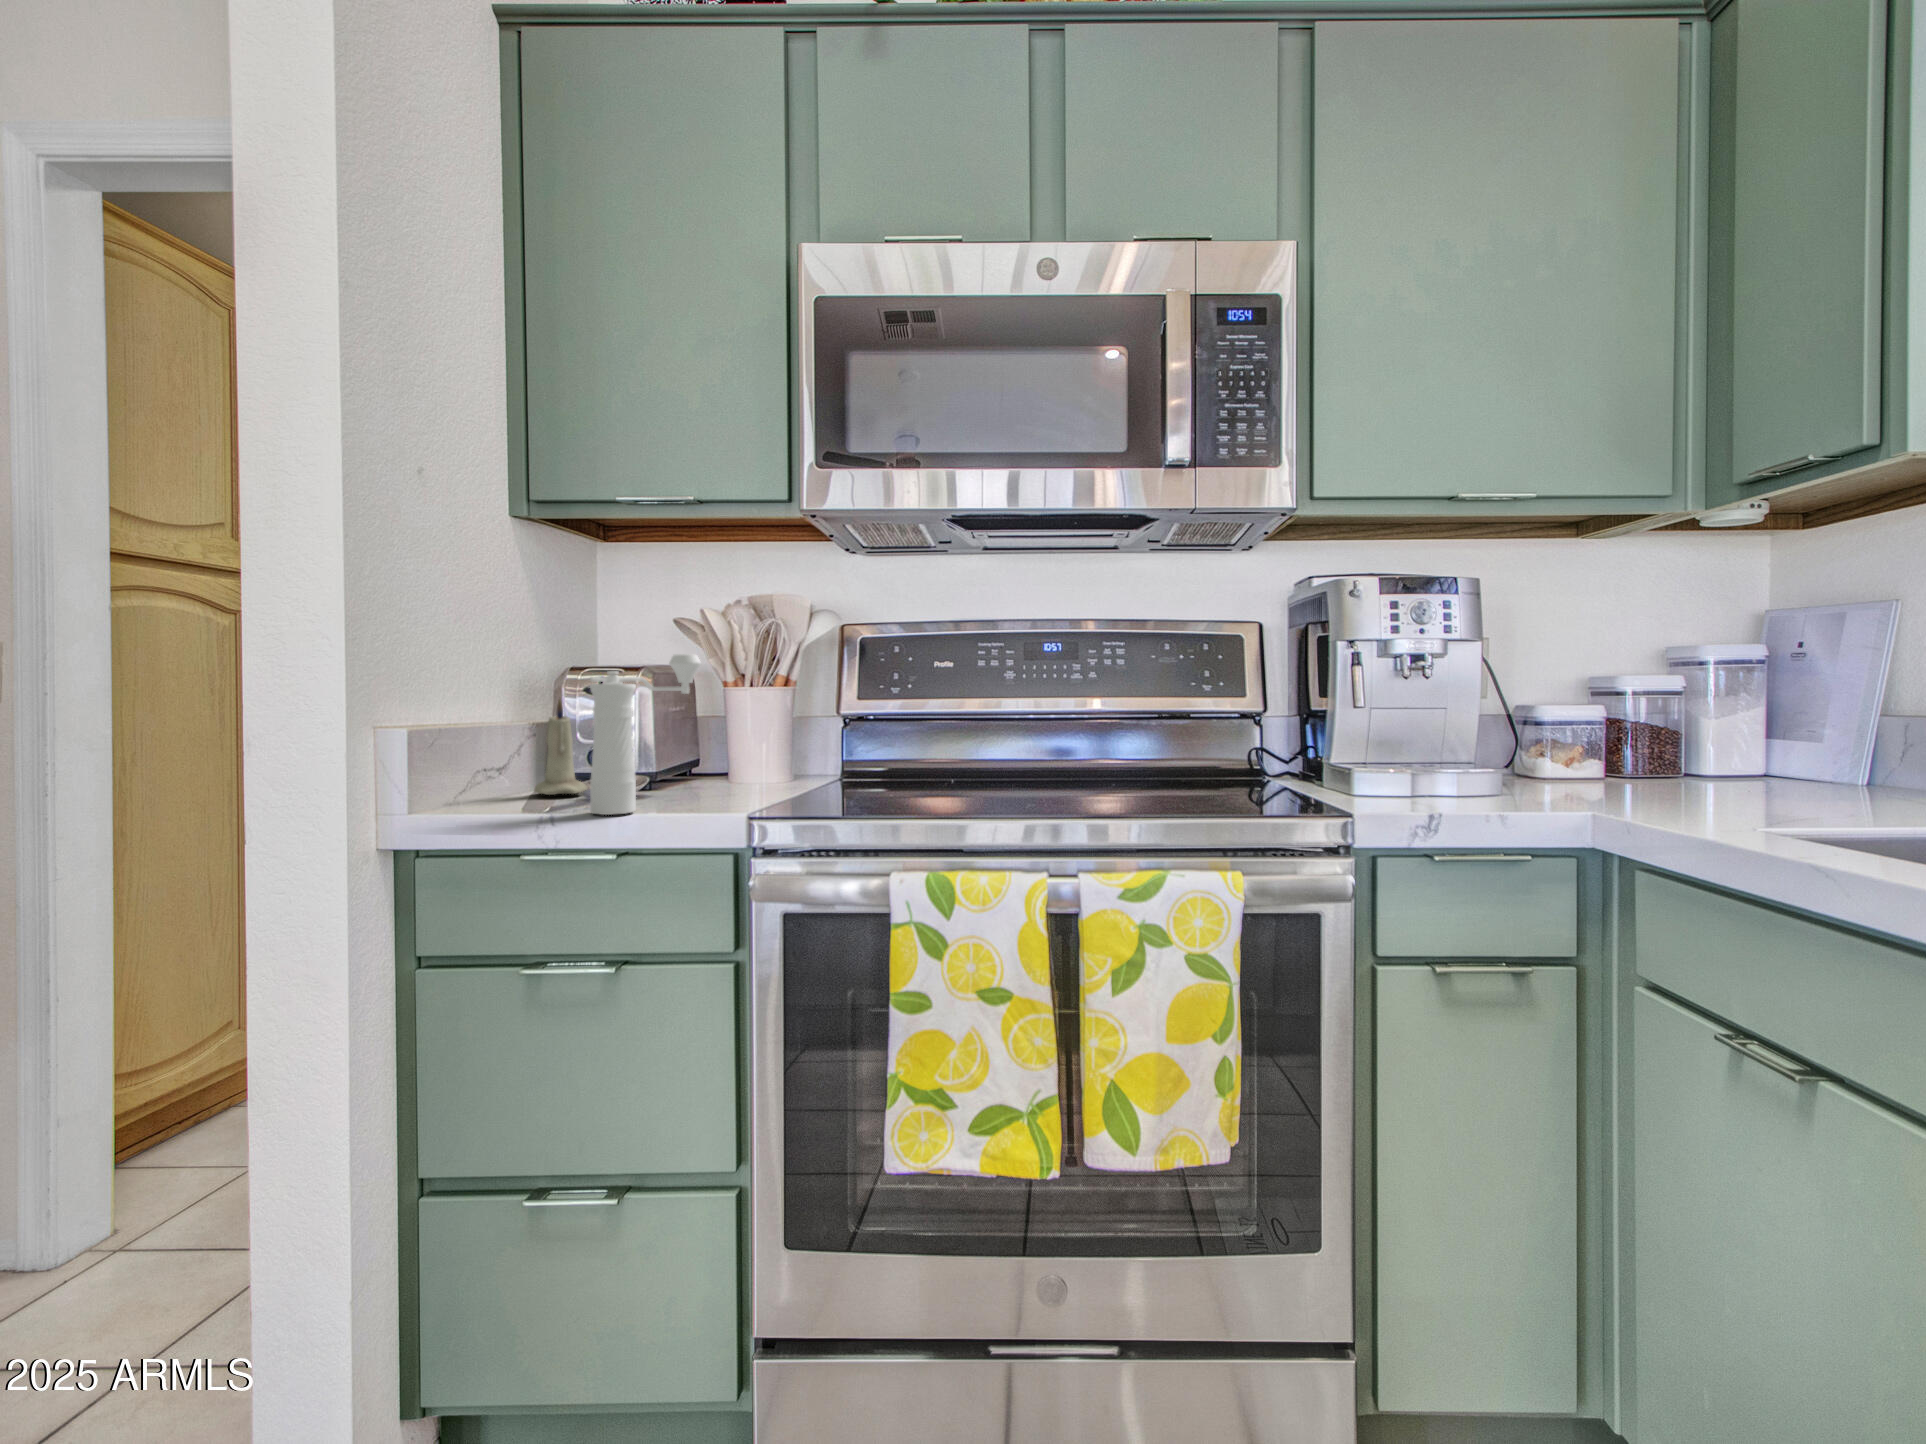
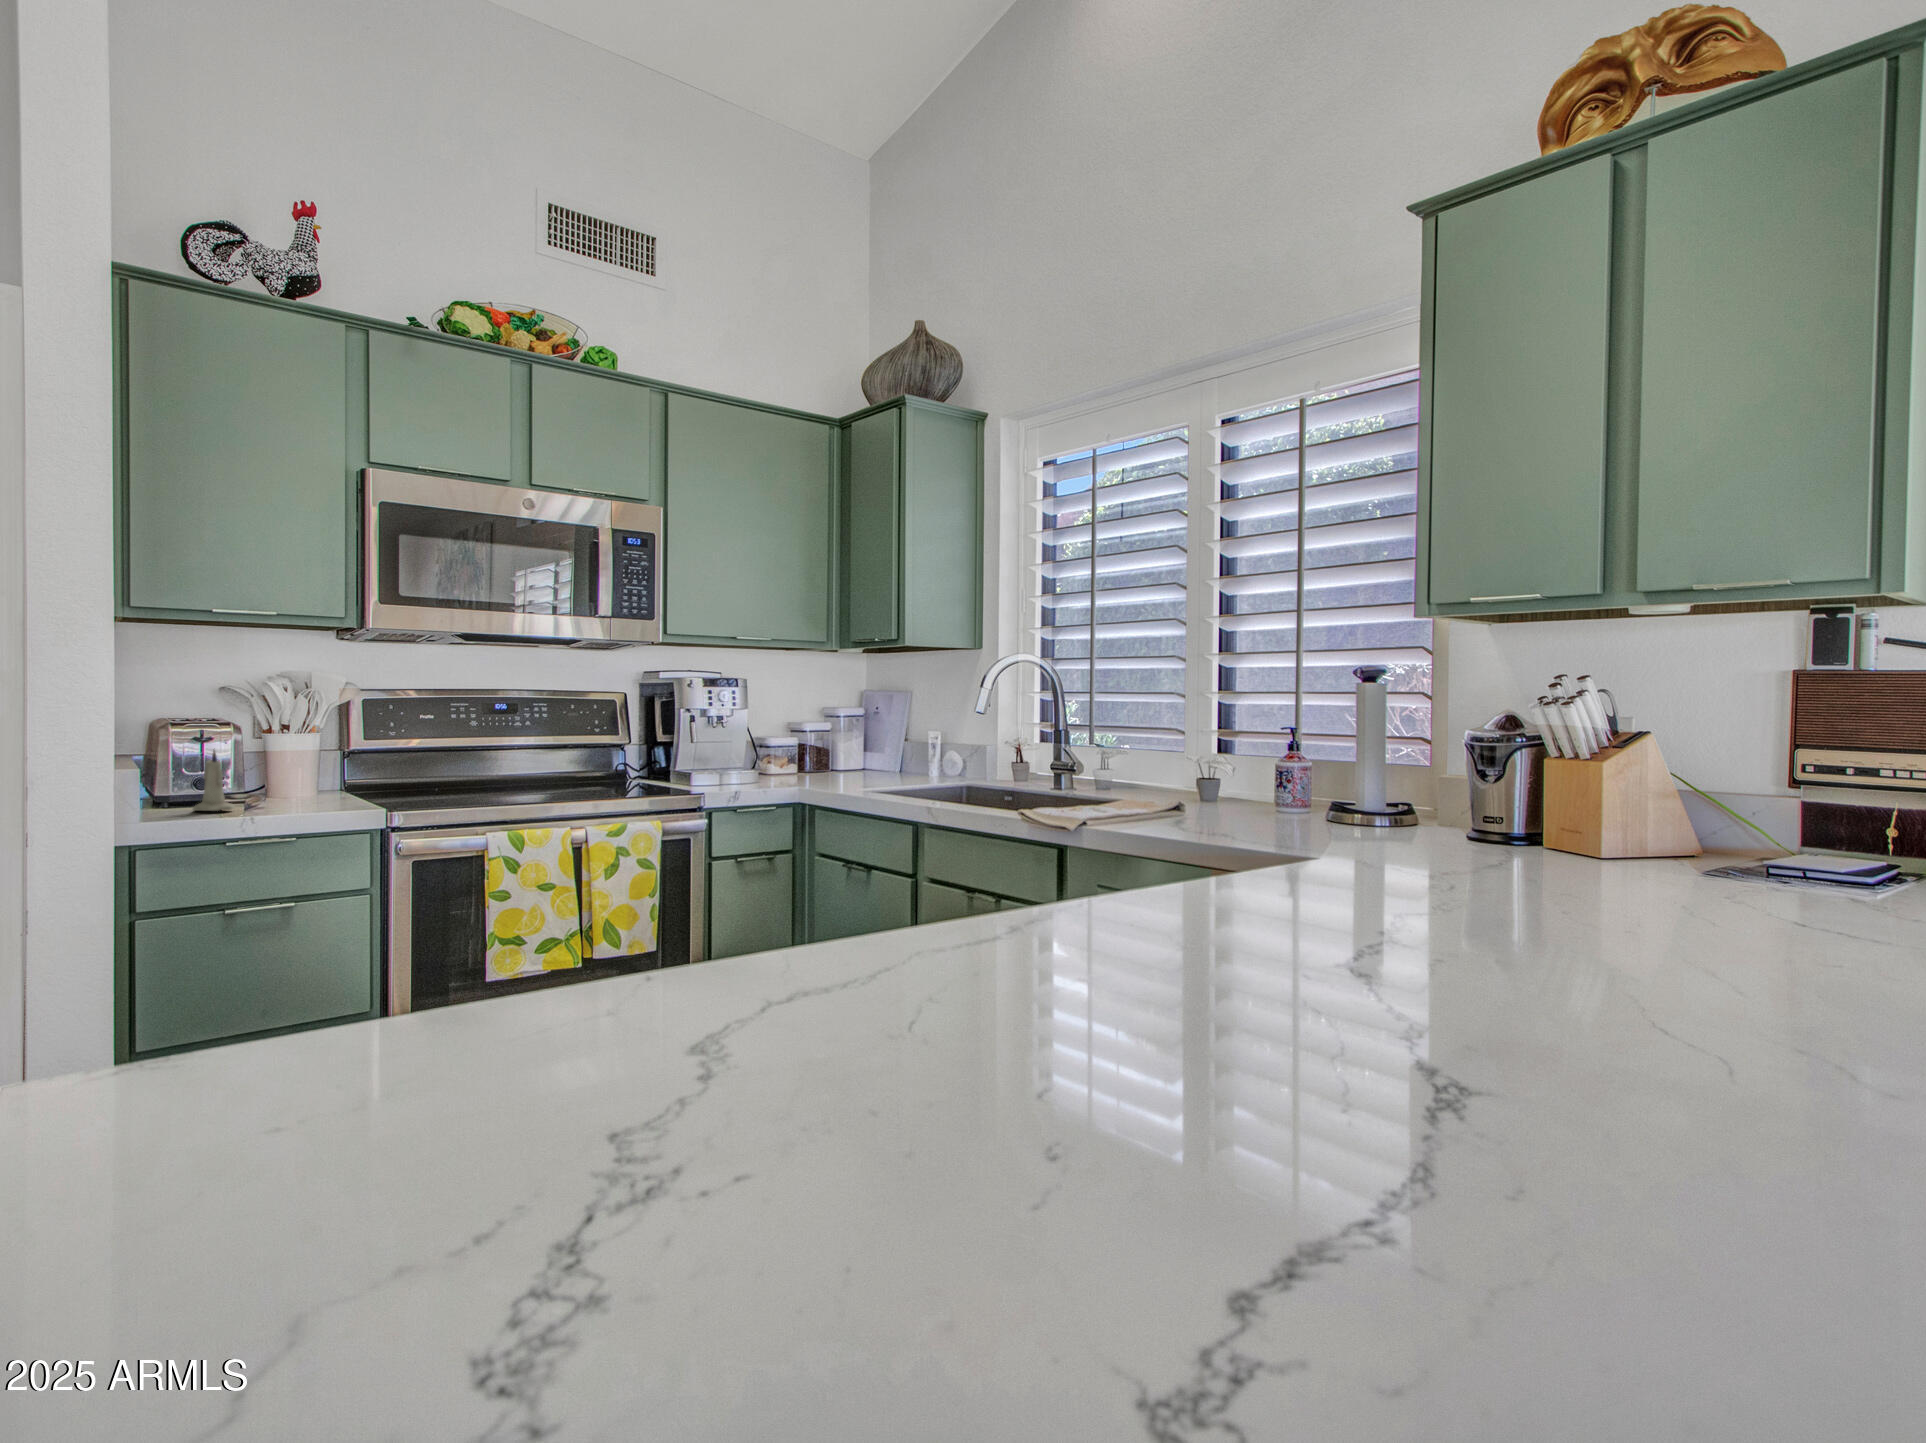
pepper mill: present [590,654,701,815] -> none [284,722,339,817]

